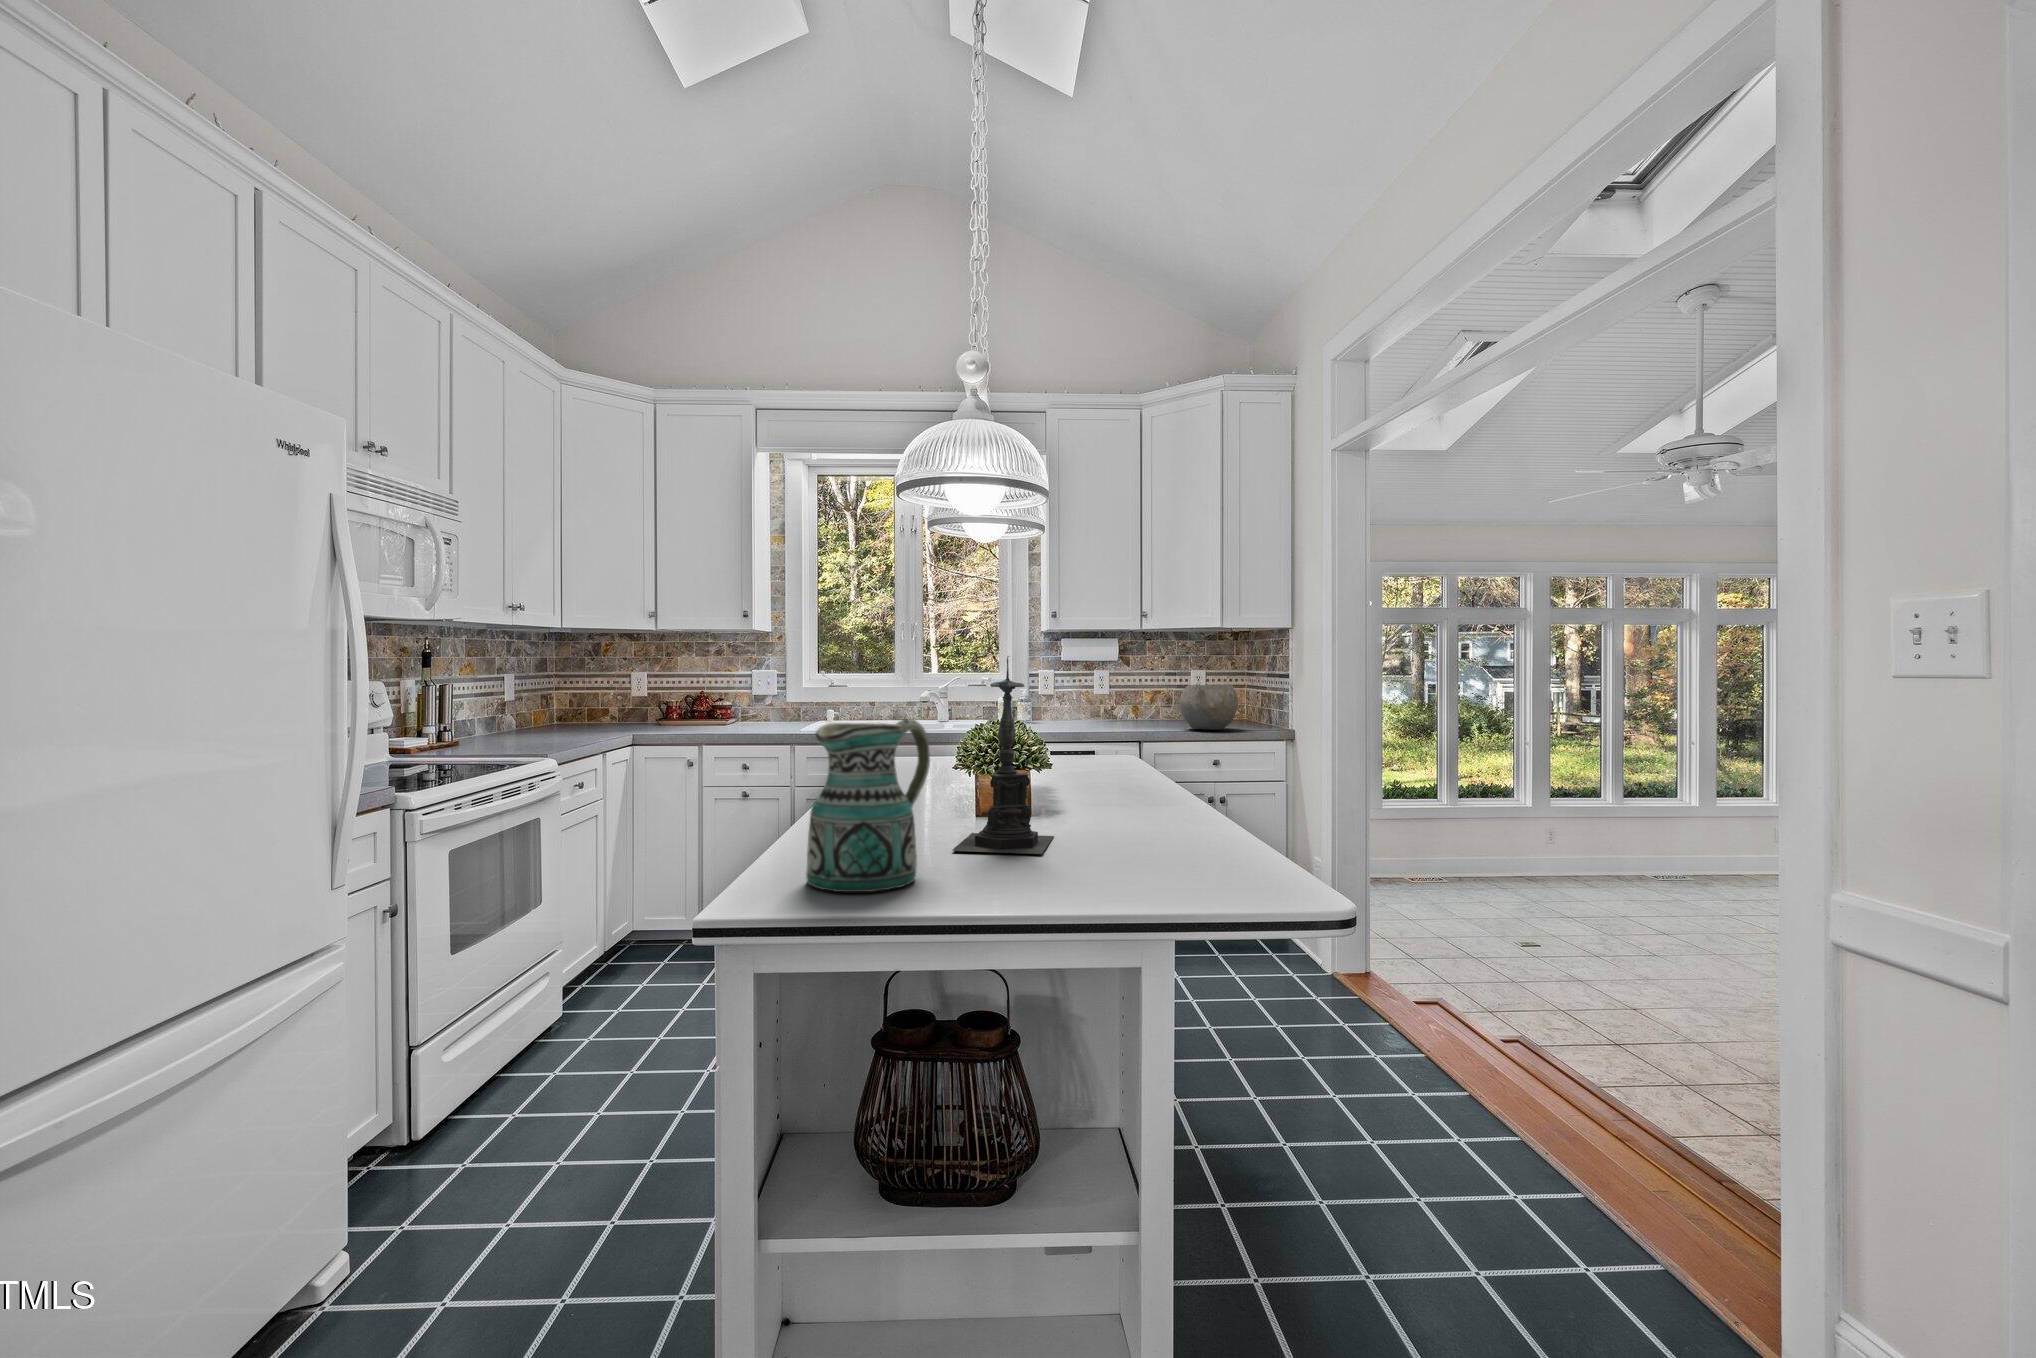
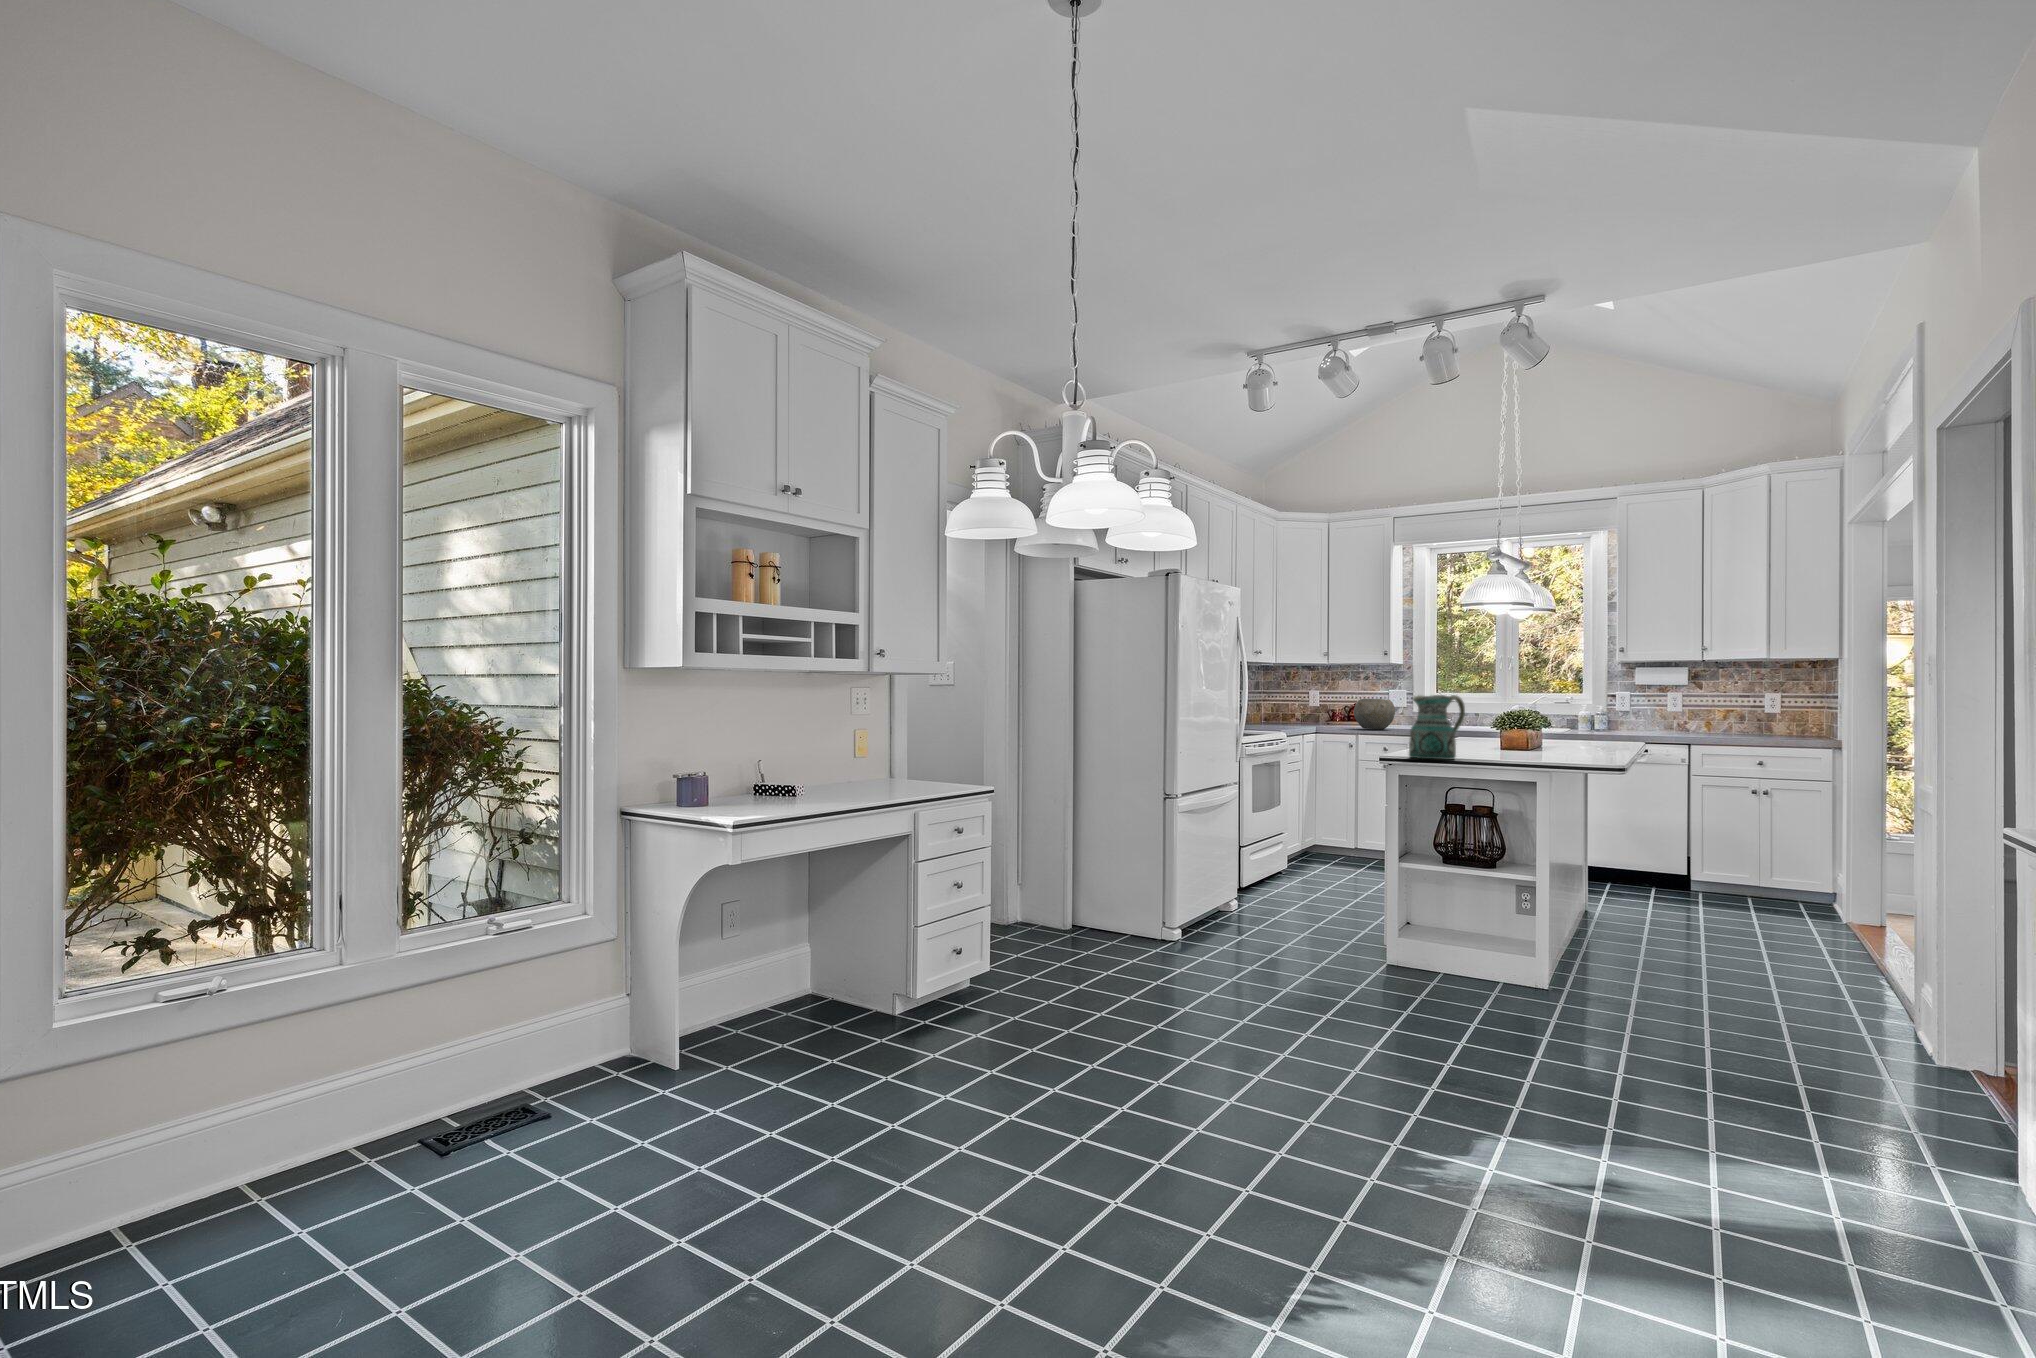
candle holder: present [952,656,1054,854] -> none [1478,670,1537,759]
bowl: present [1180,685,1238,730] -> present [1354,699,1395,730]

